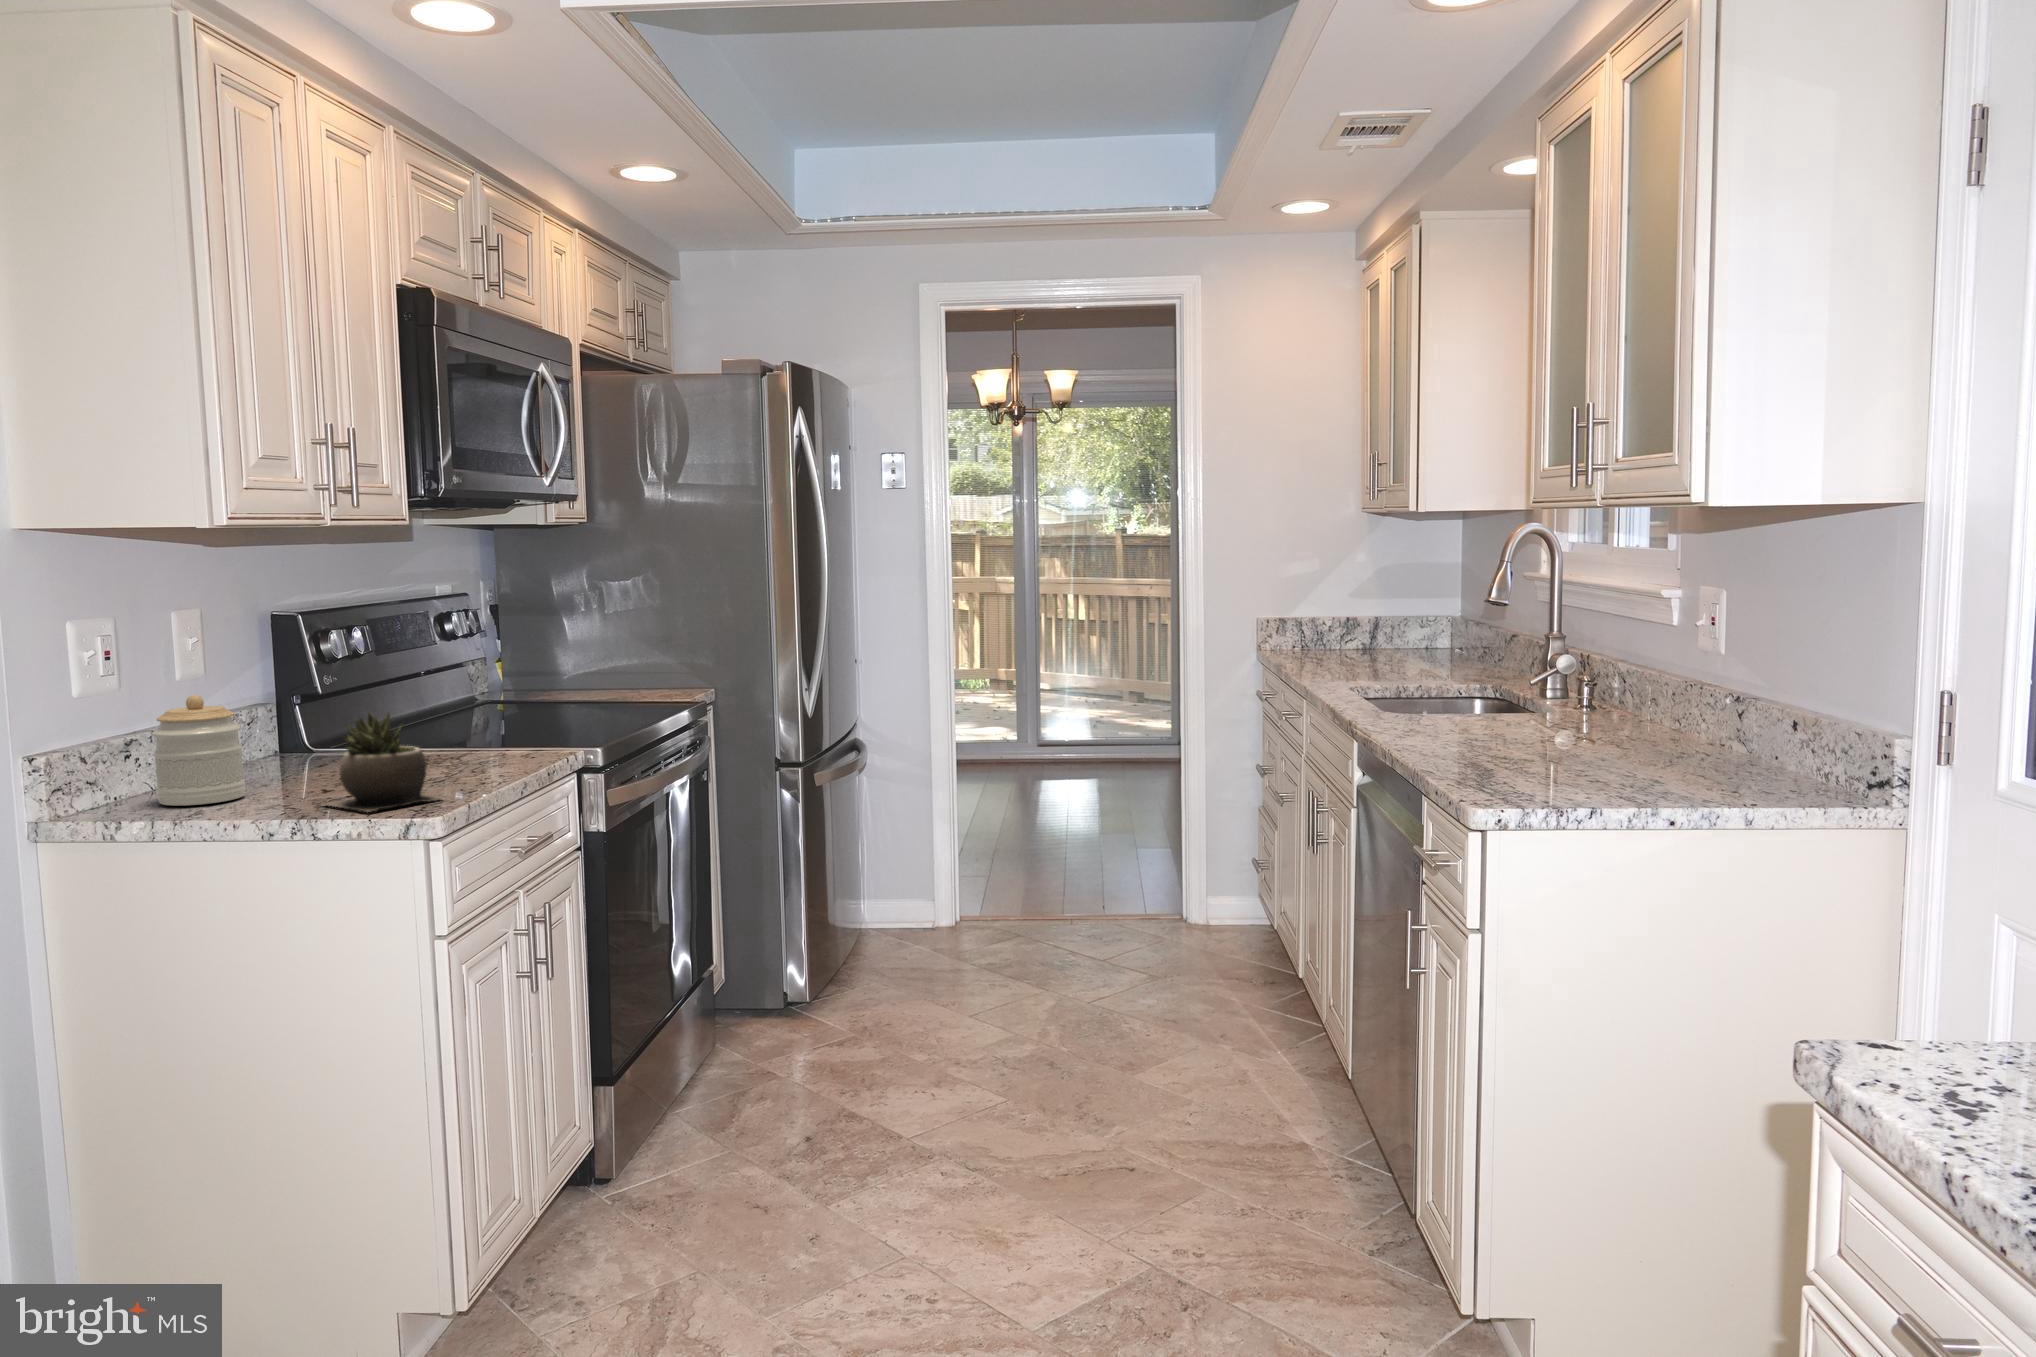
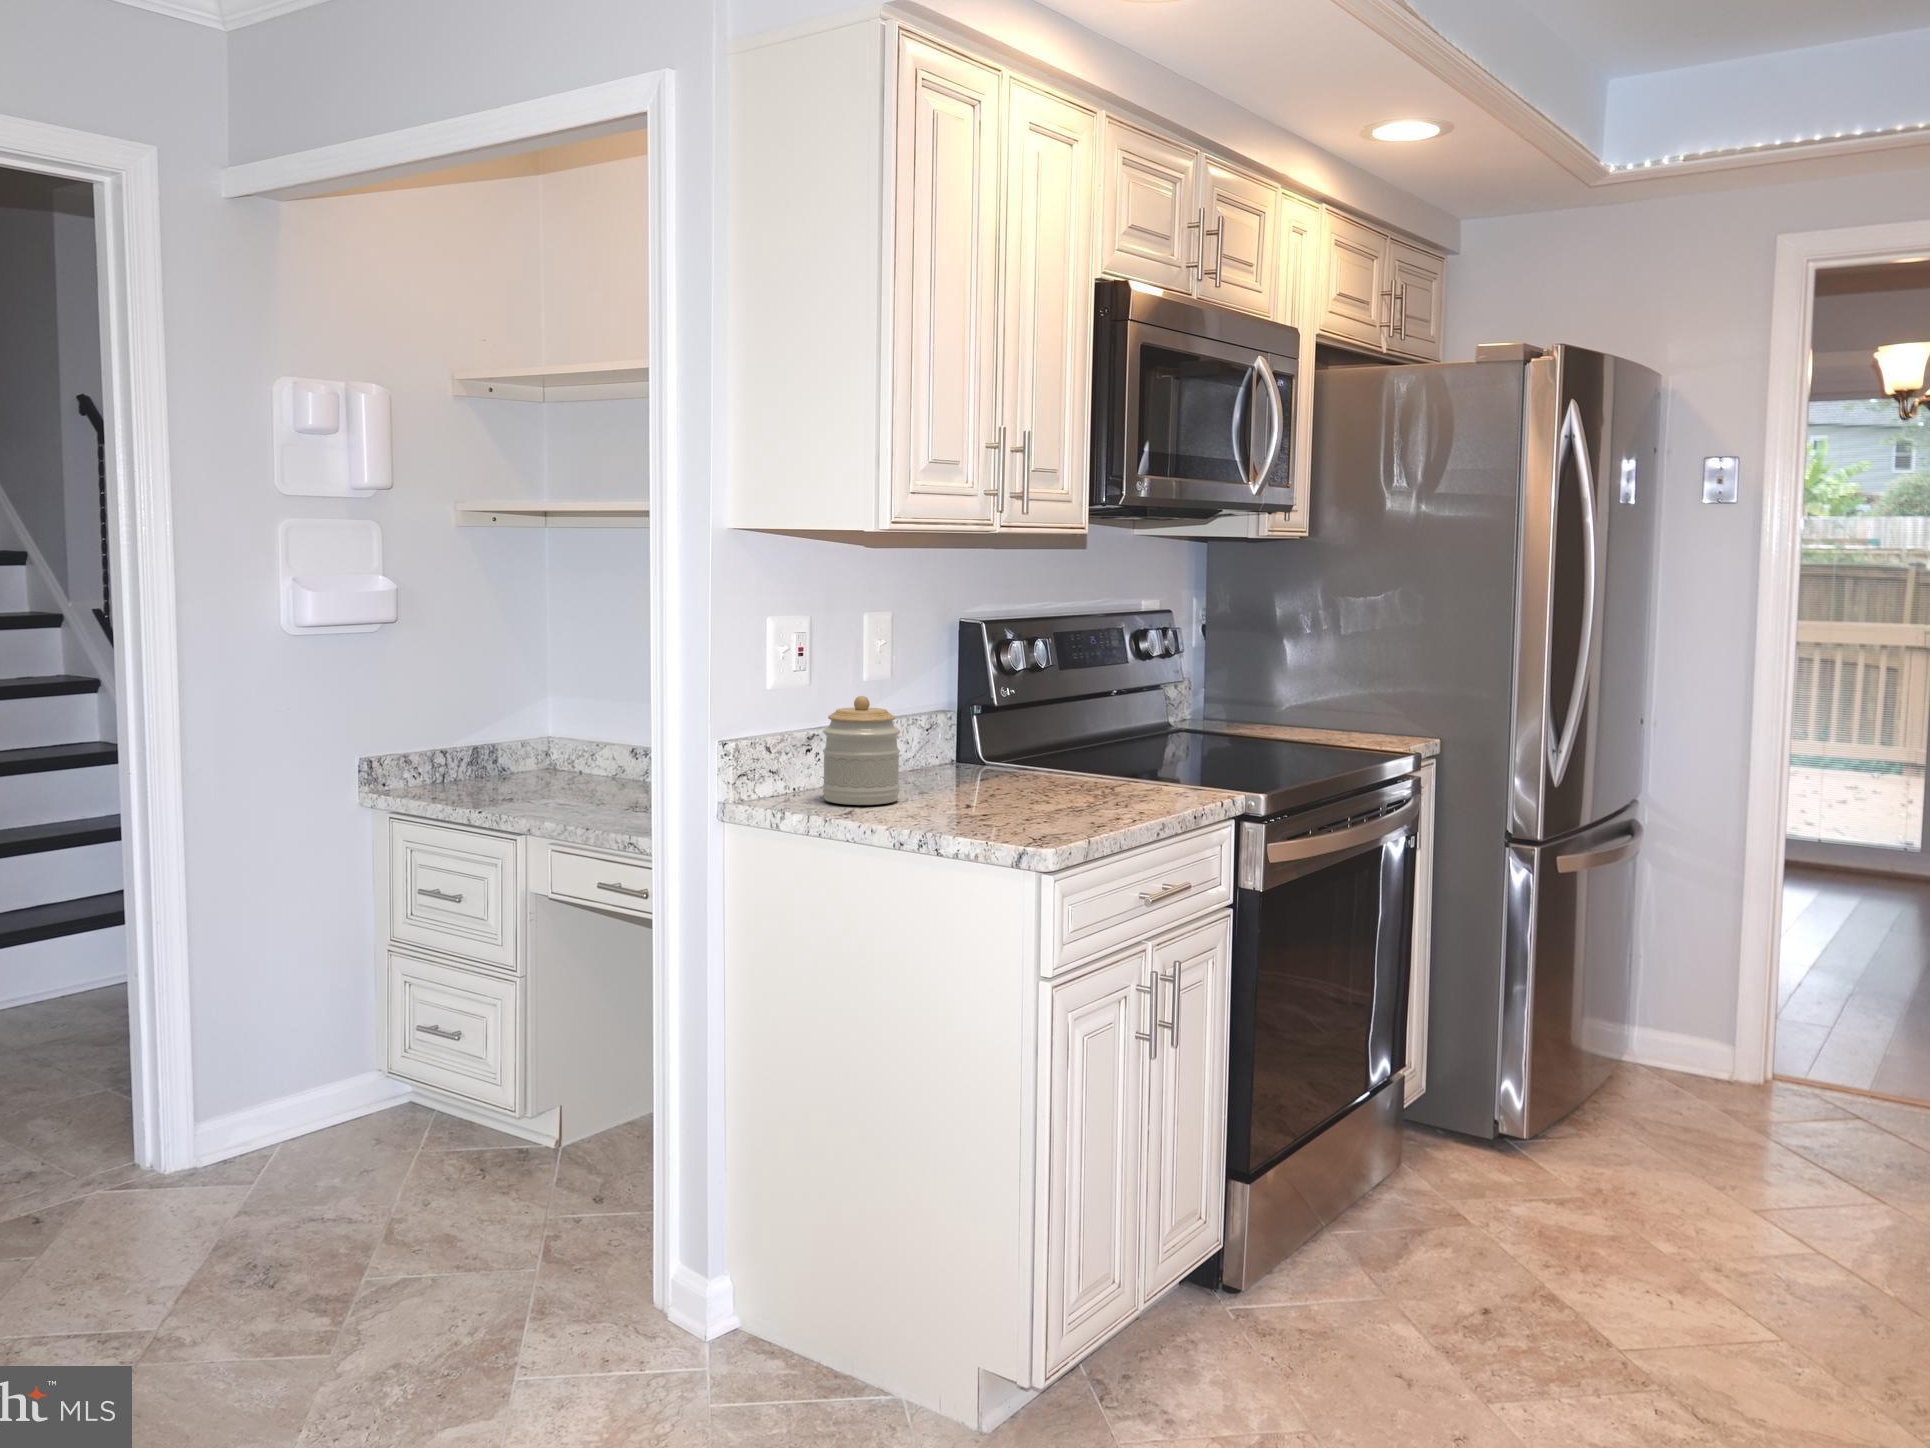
succulent plant: present [325,713,440,812] -> none [953,728,1071,834]

